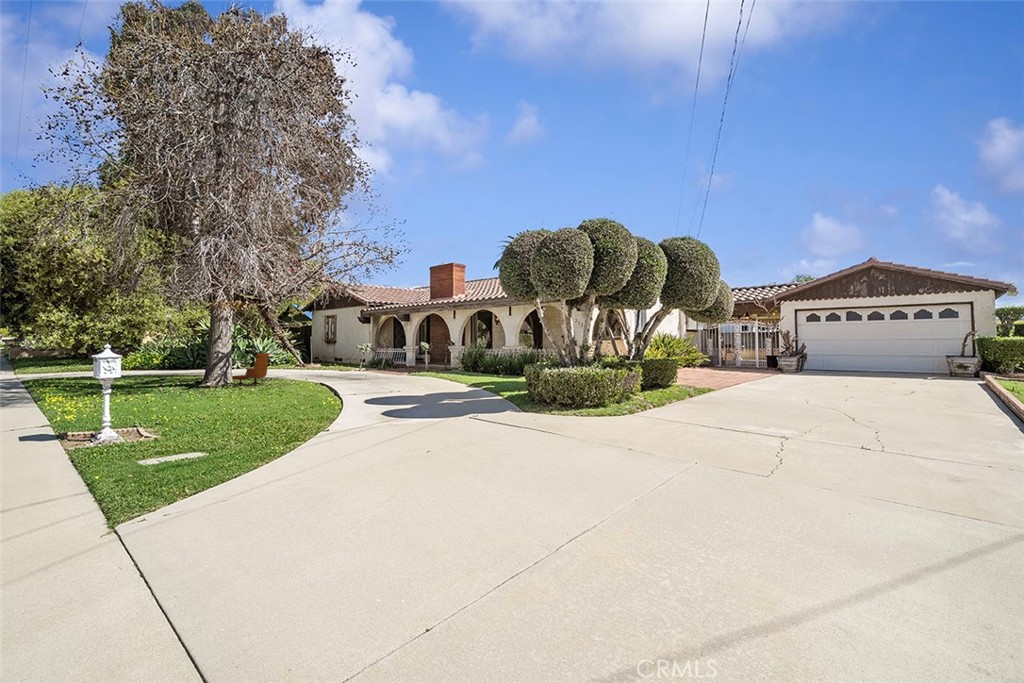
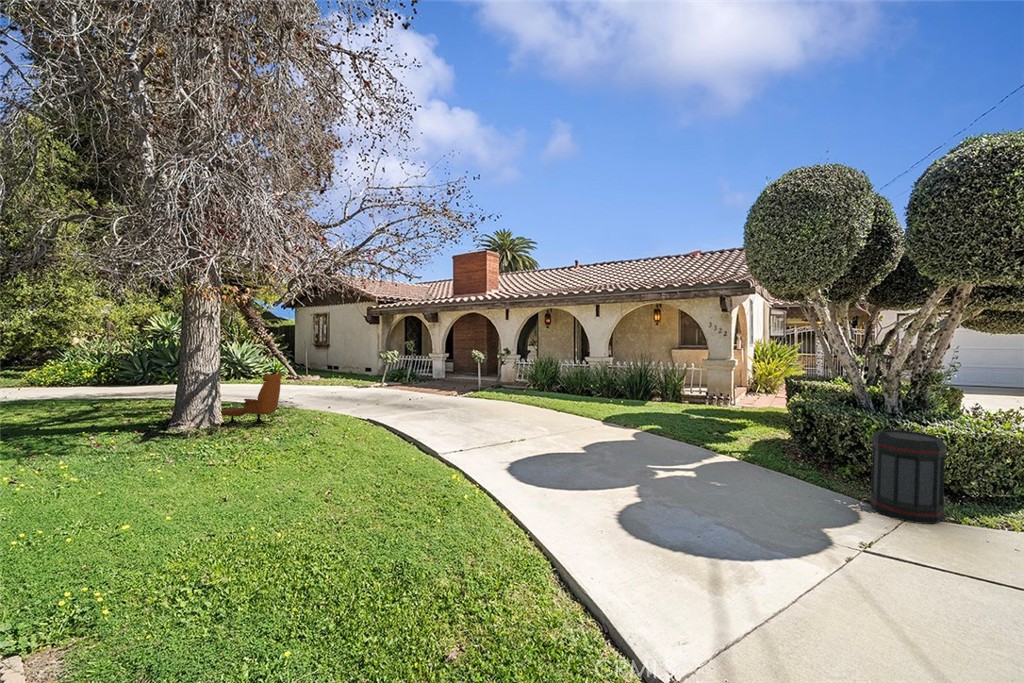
trash can: none [522,371,550,414] -> present [870,430,947,524]

